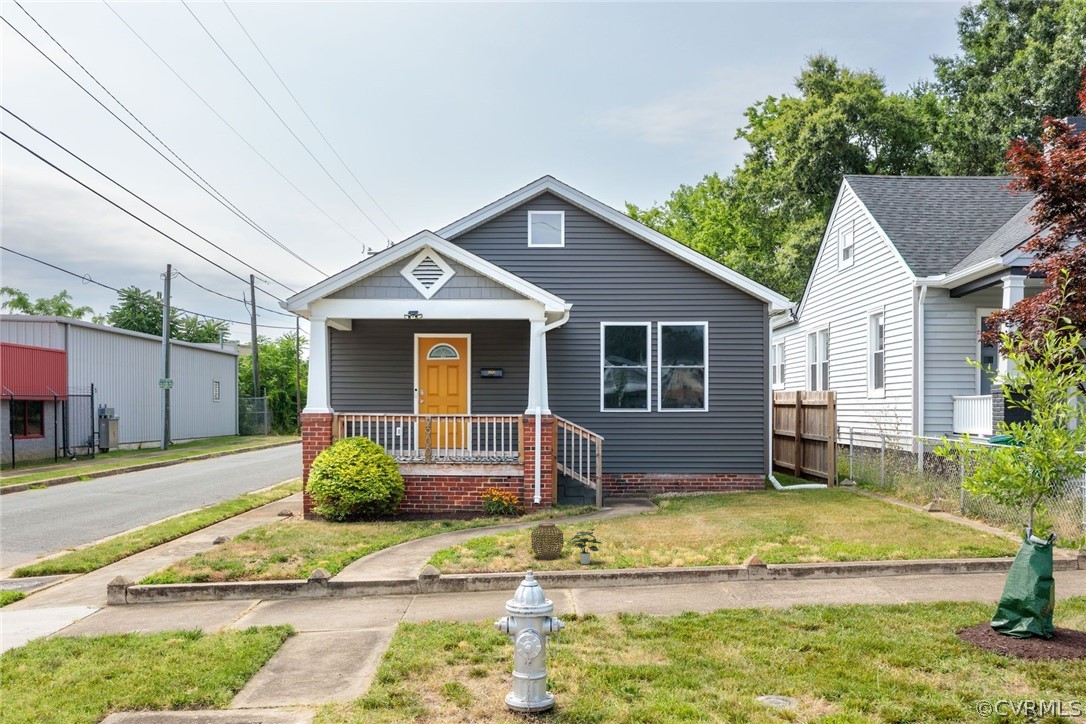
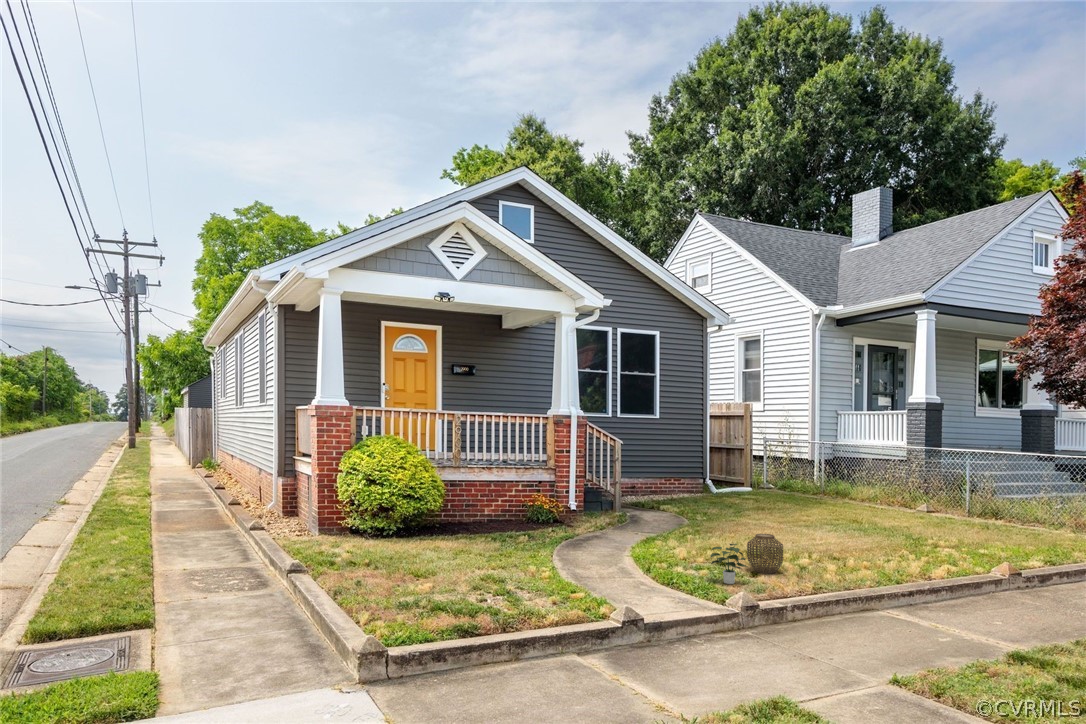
potted plant: present [571,529,602,564] -> present [711,544,748,584]

